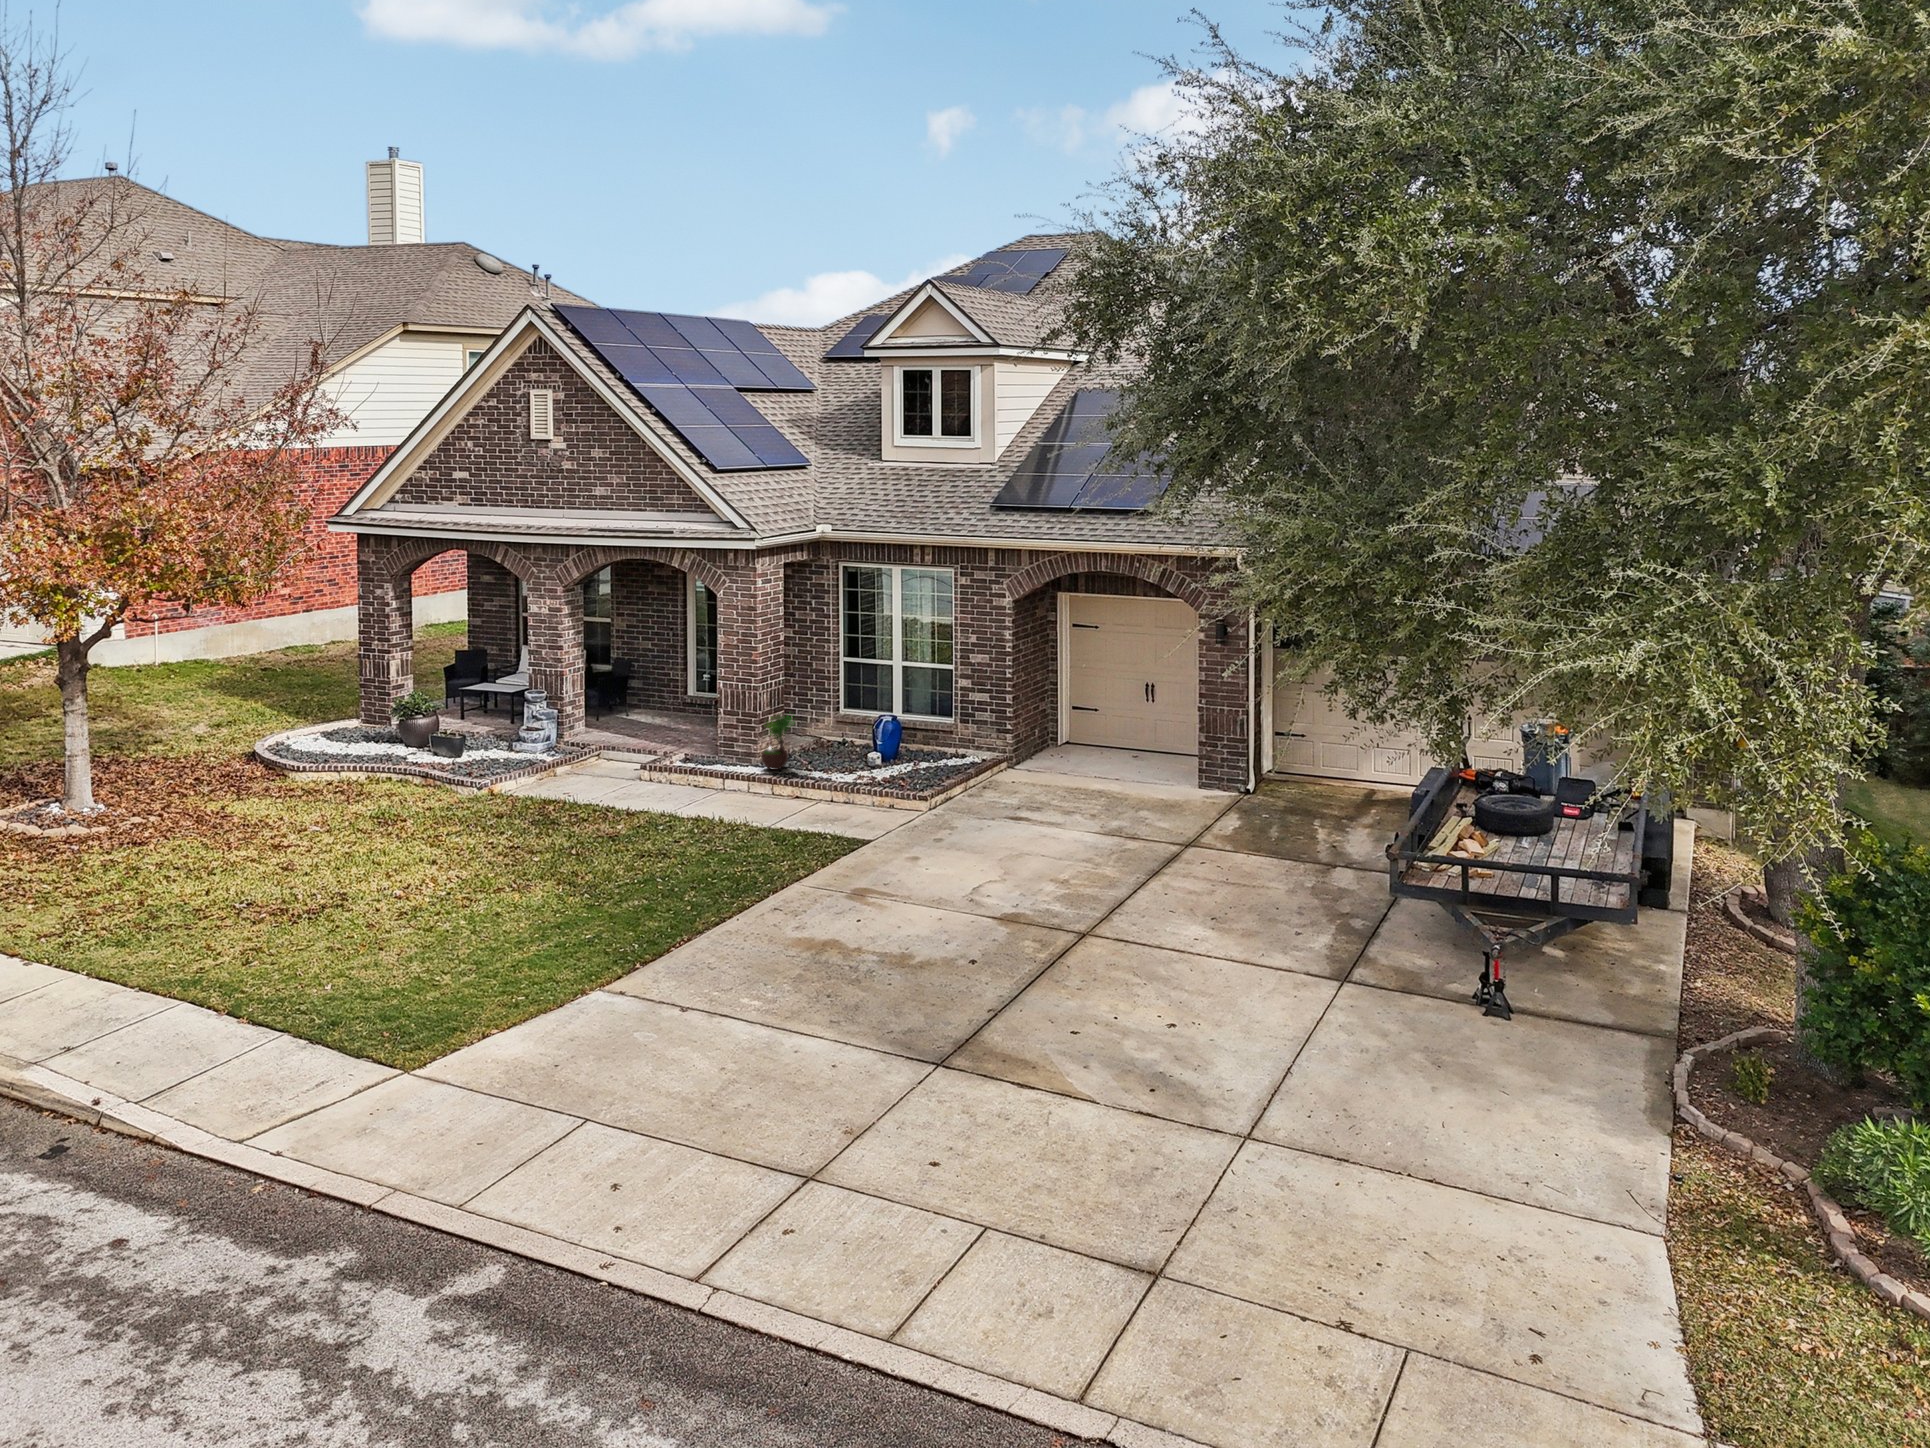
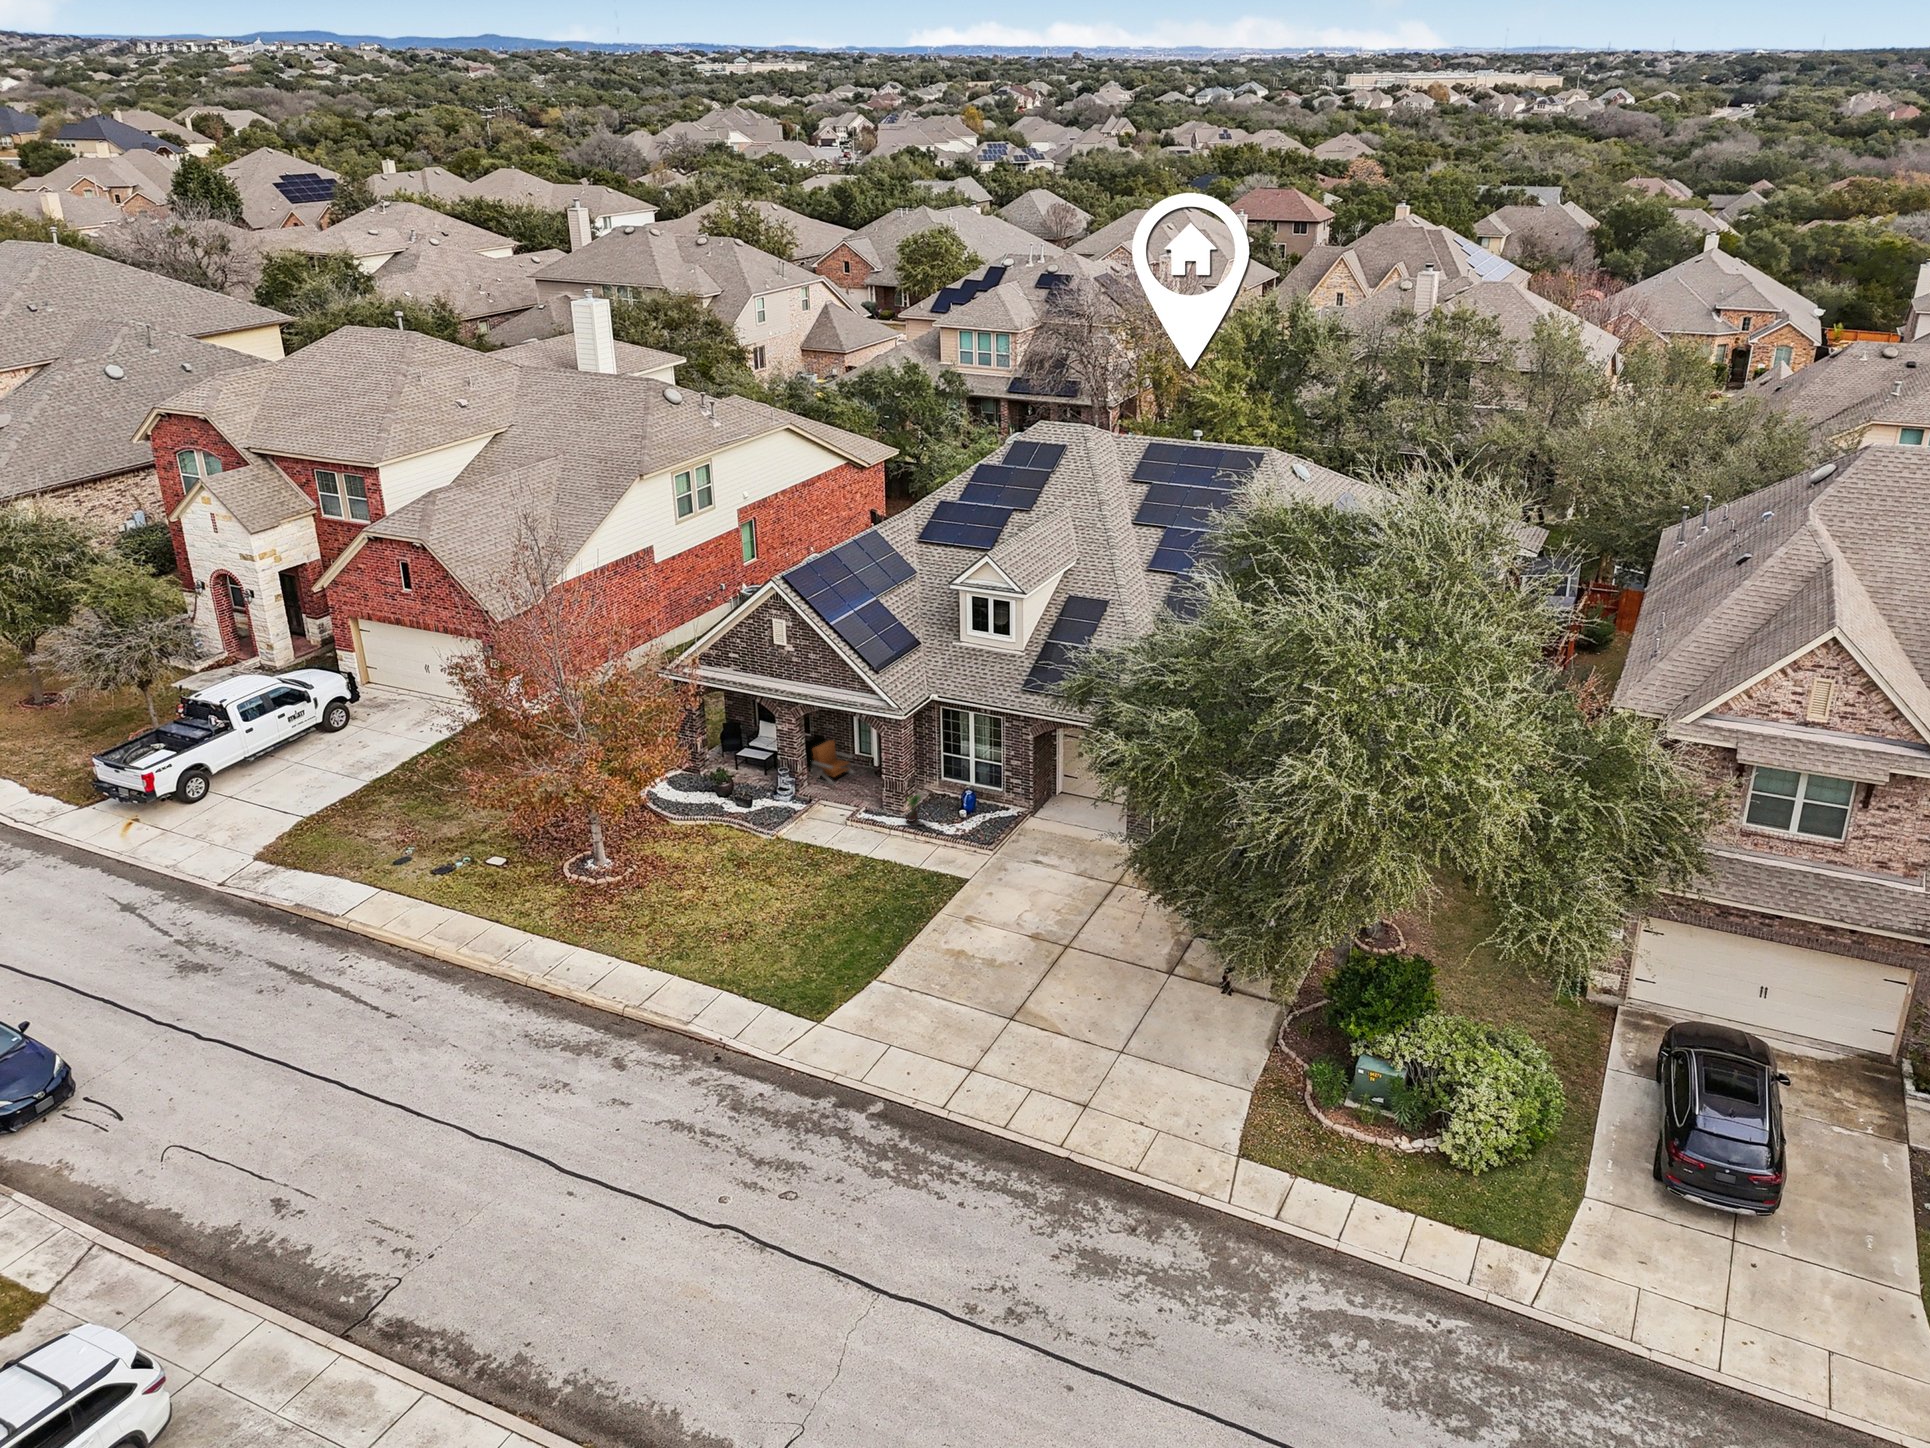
lounge chair: none [600,659,687,731] -> present [812,740,854,785]

